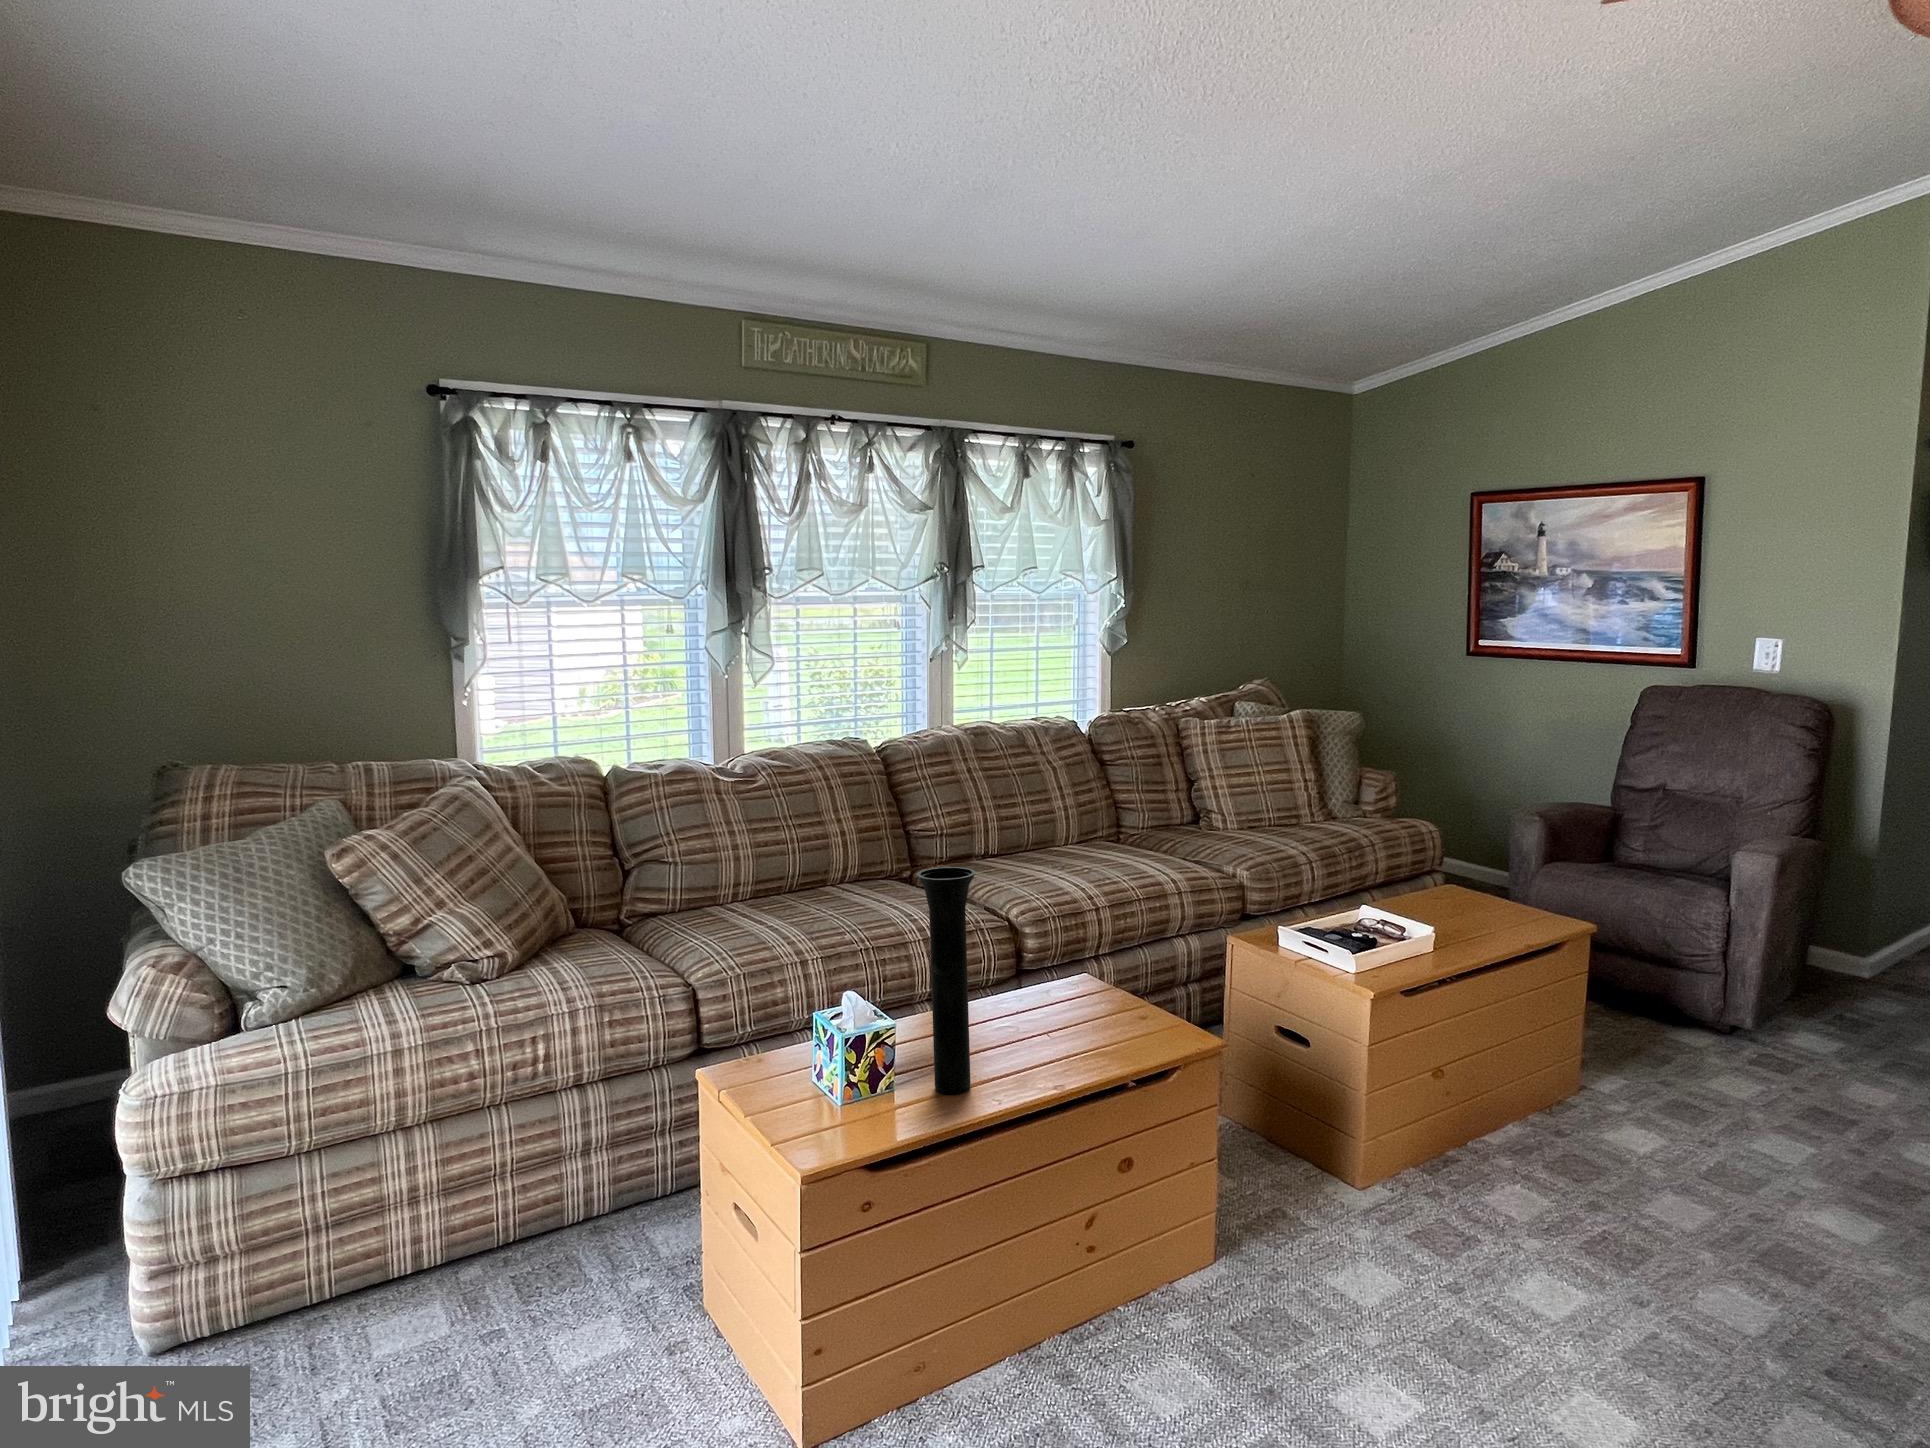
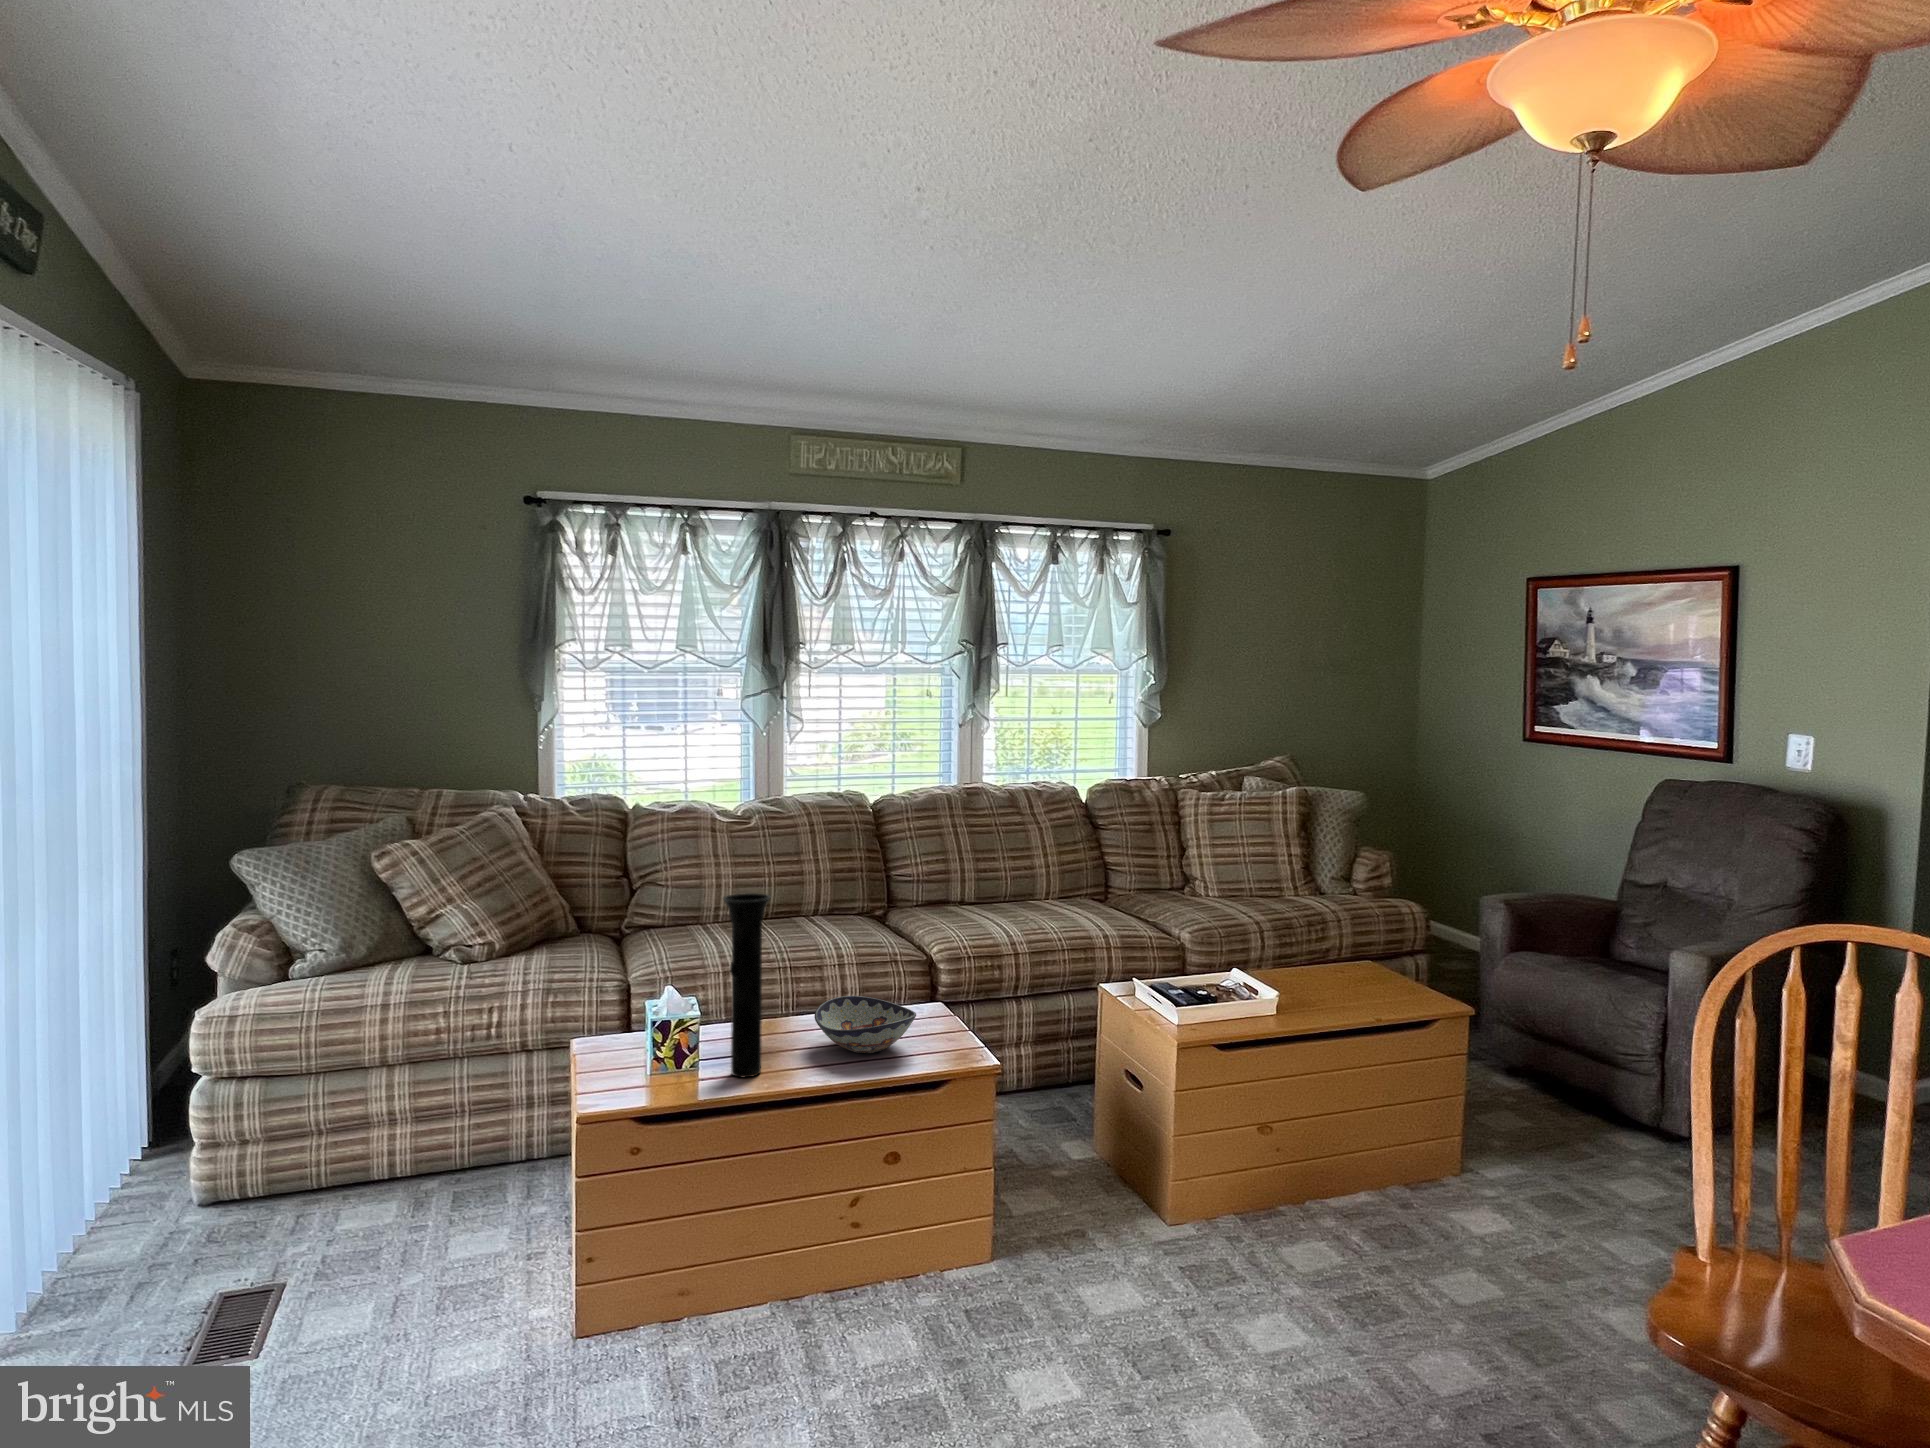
decorative bowl: none [988,976,1117,1043] -> present [815,996,916,1053]

